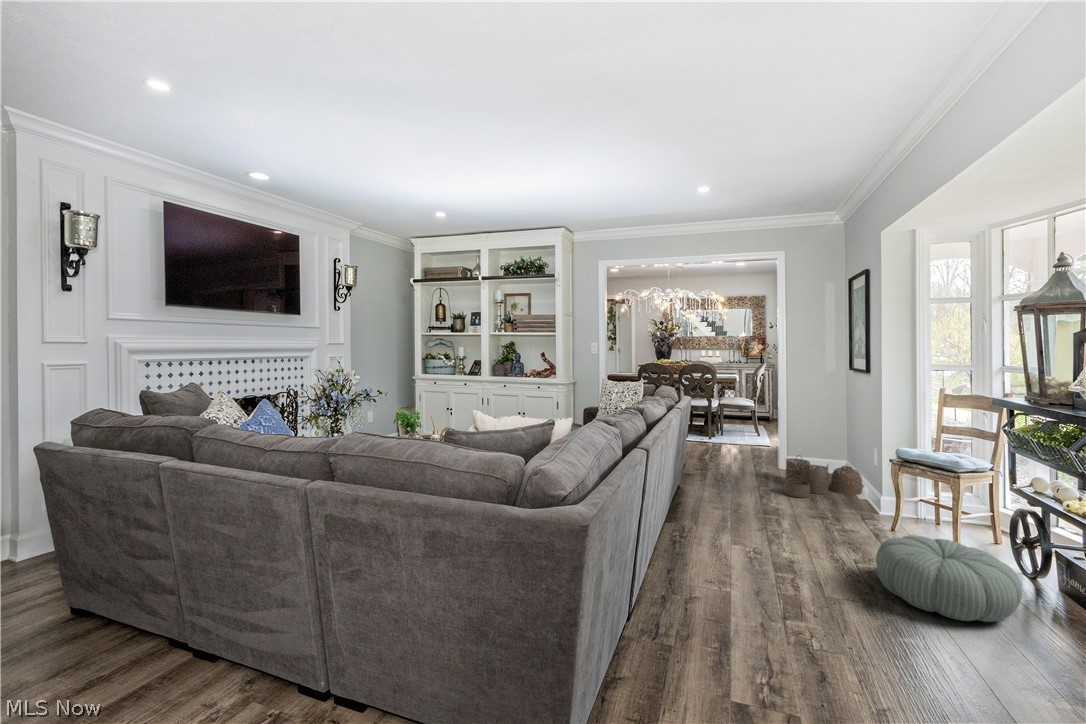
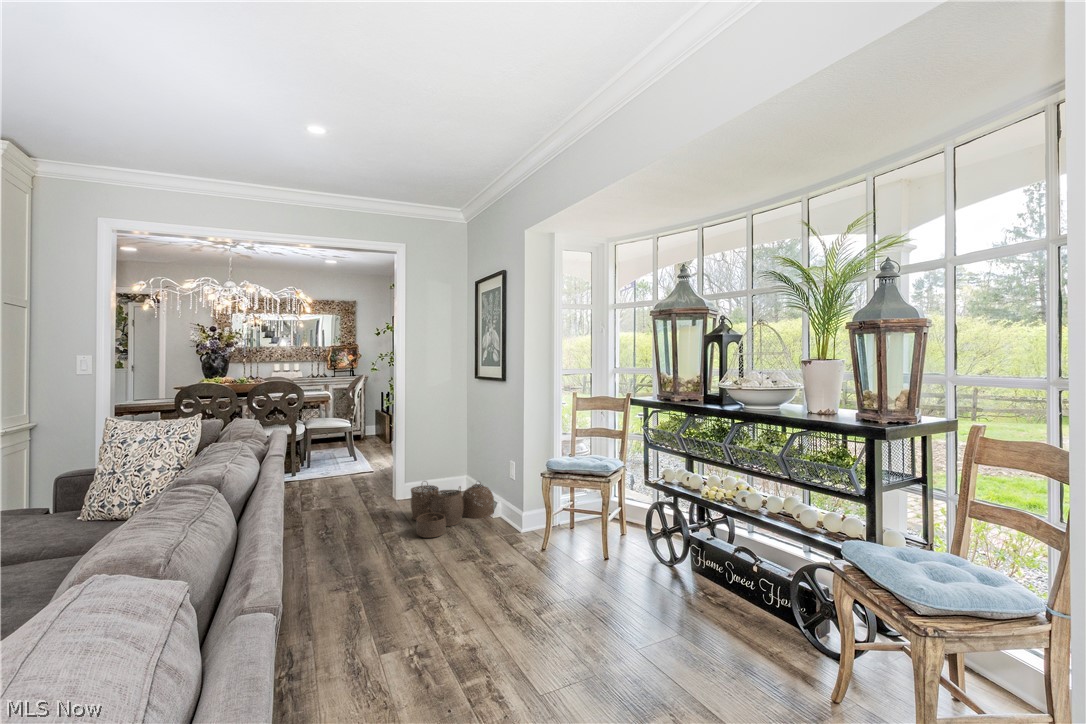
pouf: present [876,536,1022,622] -> none [576,559,724,671]

